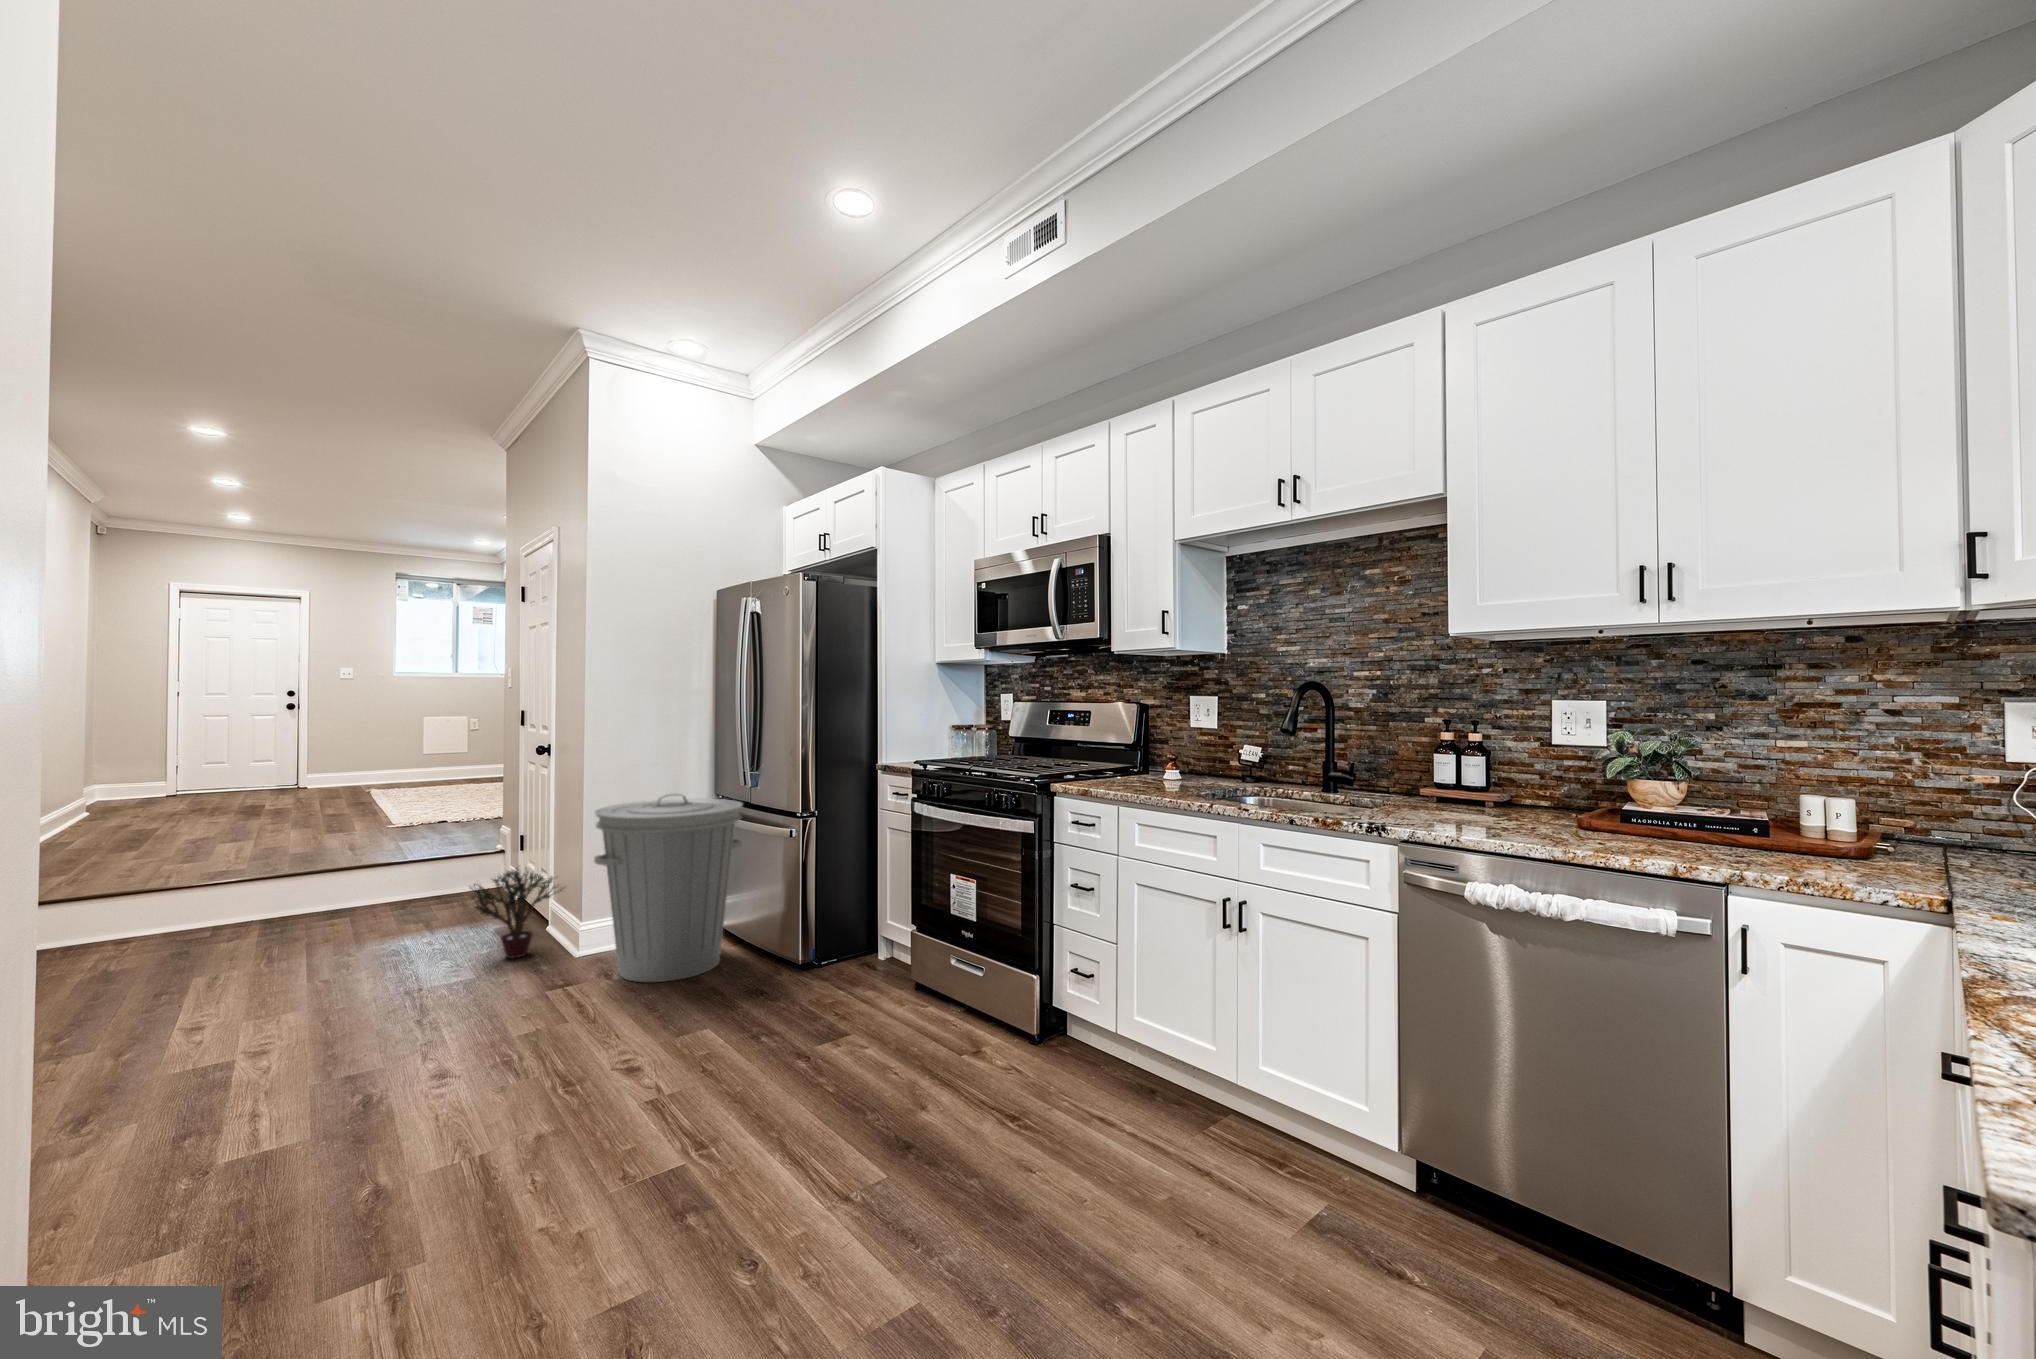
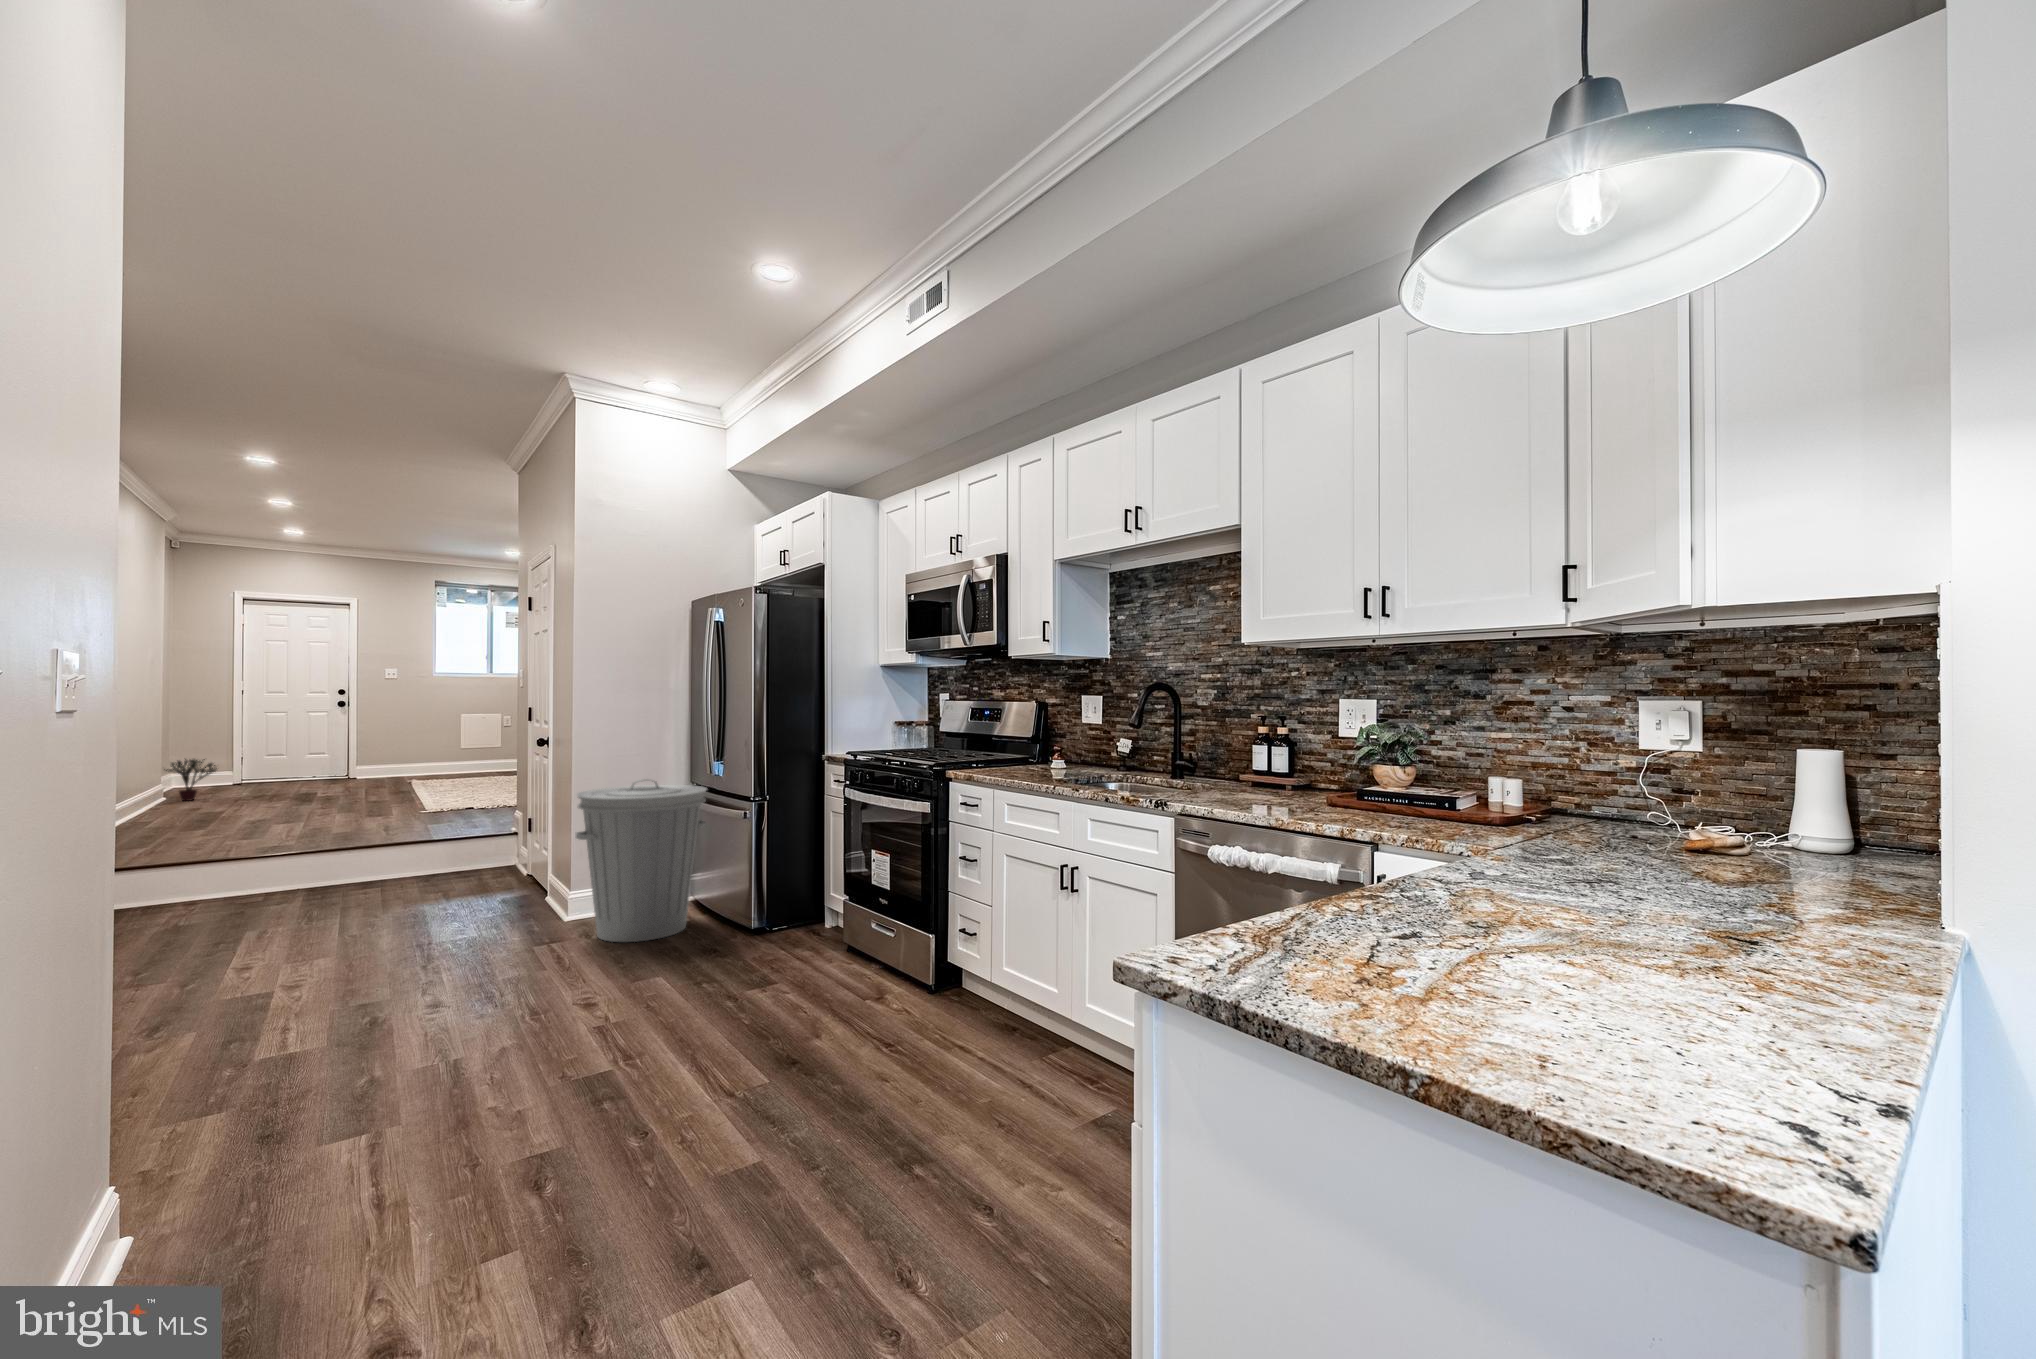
potted plant: present [471,868,561,958] -> present [164,759,217,801]

